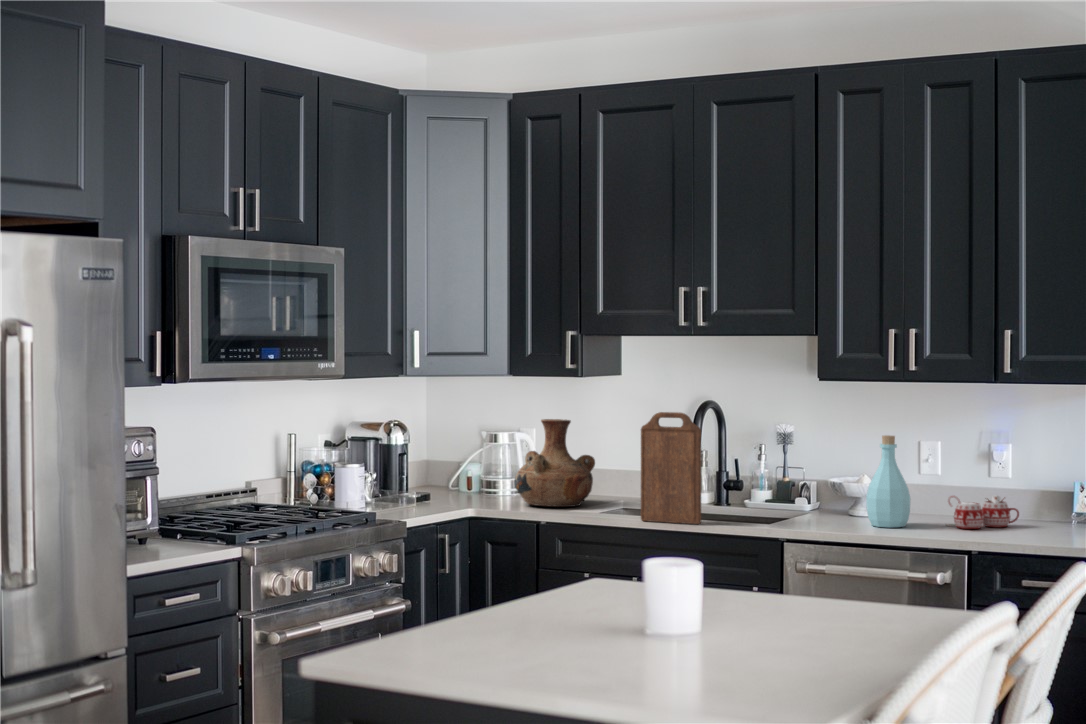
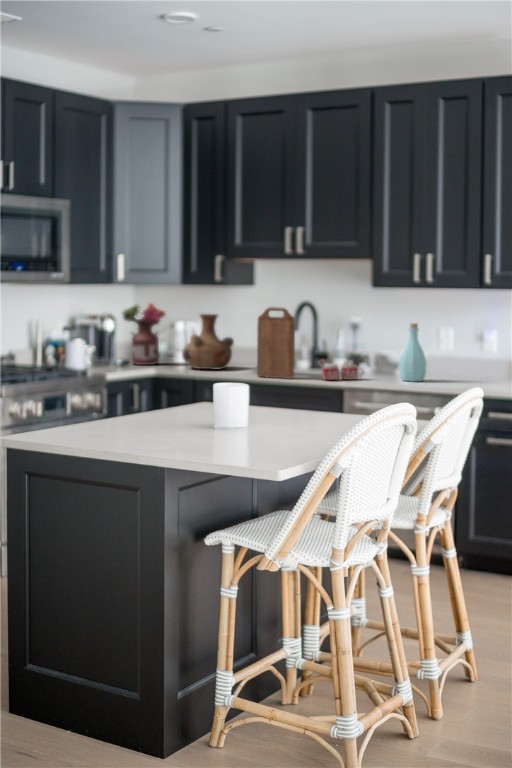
flower arrangement: none [416,401,485,499] -> present [123,303,165,365]
mug: present [946,495,1019,529] -> present [321,360,361,380]

